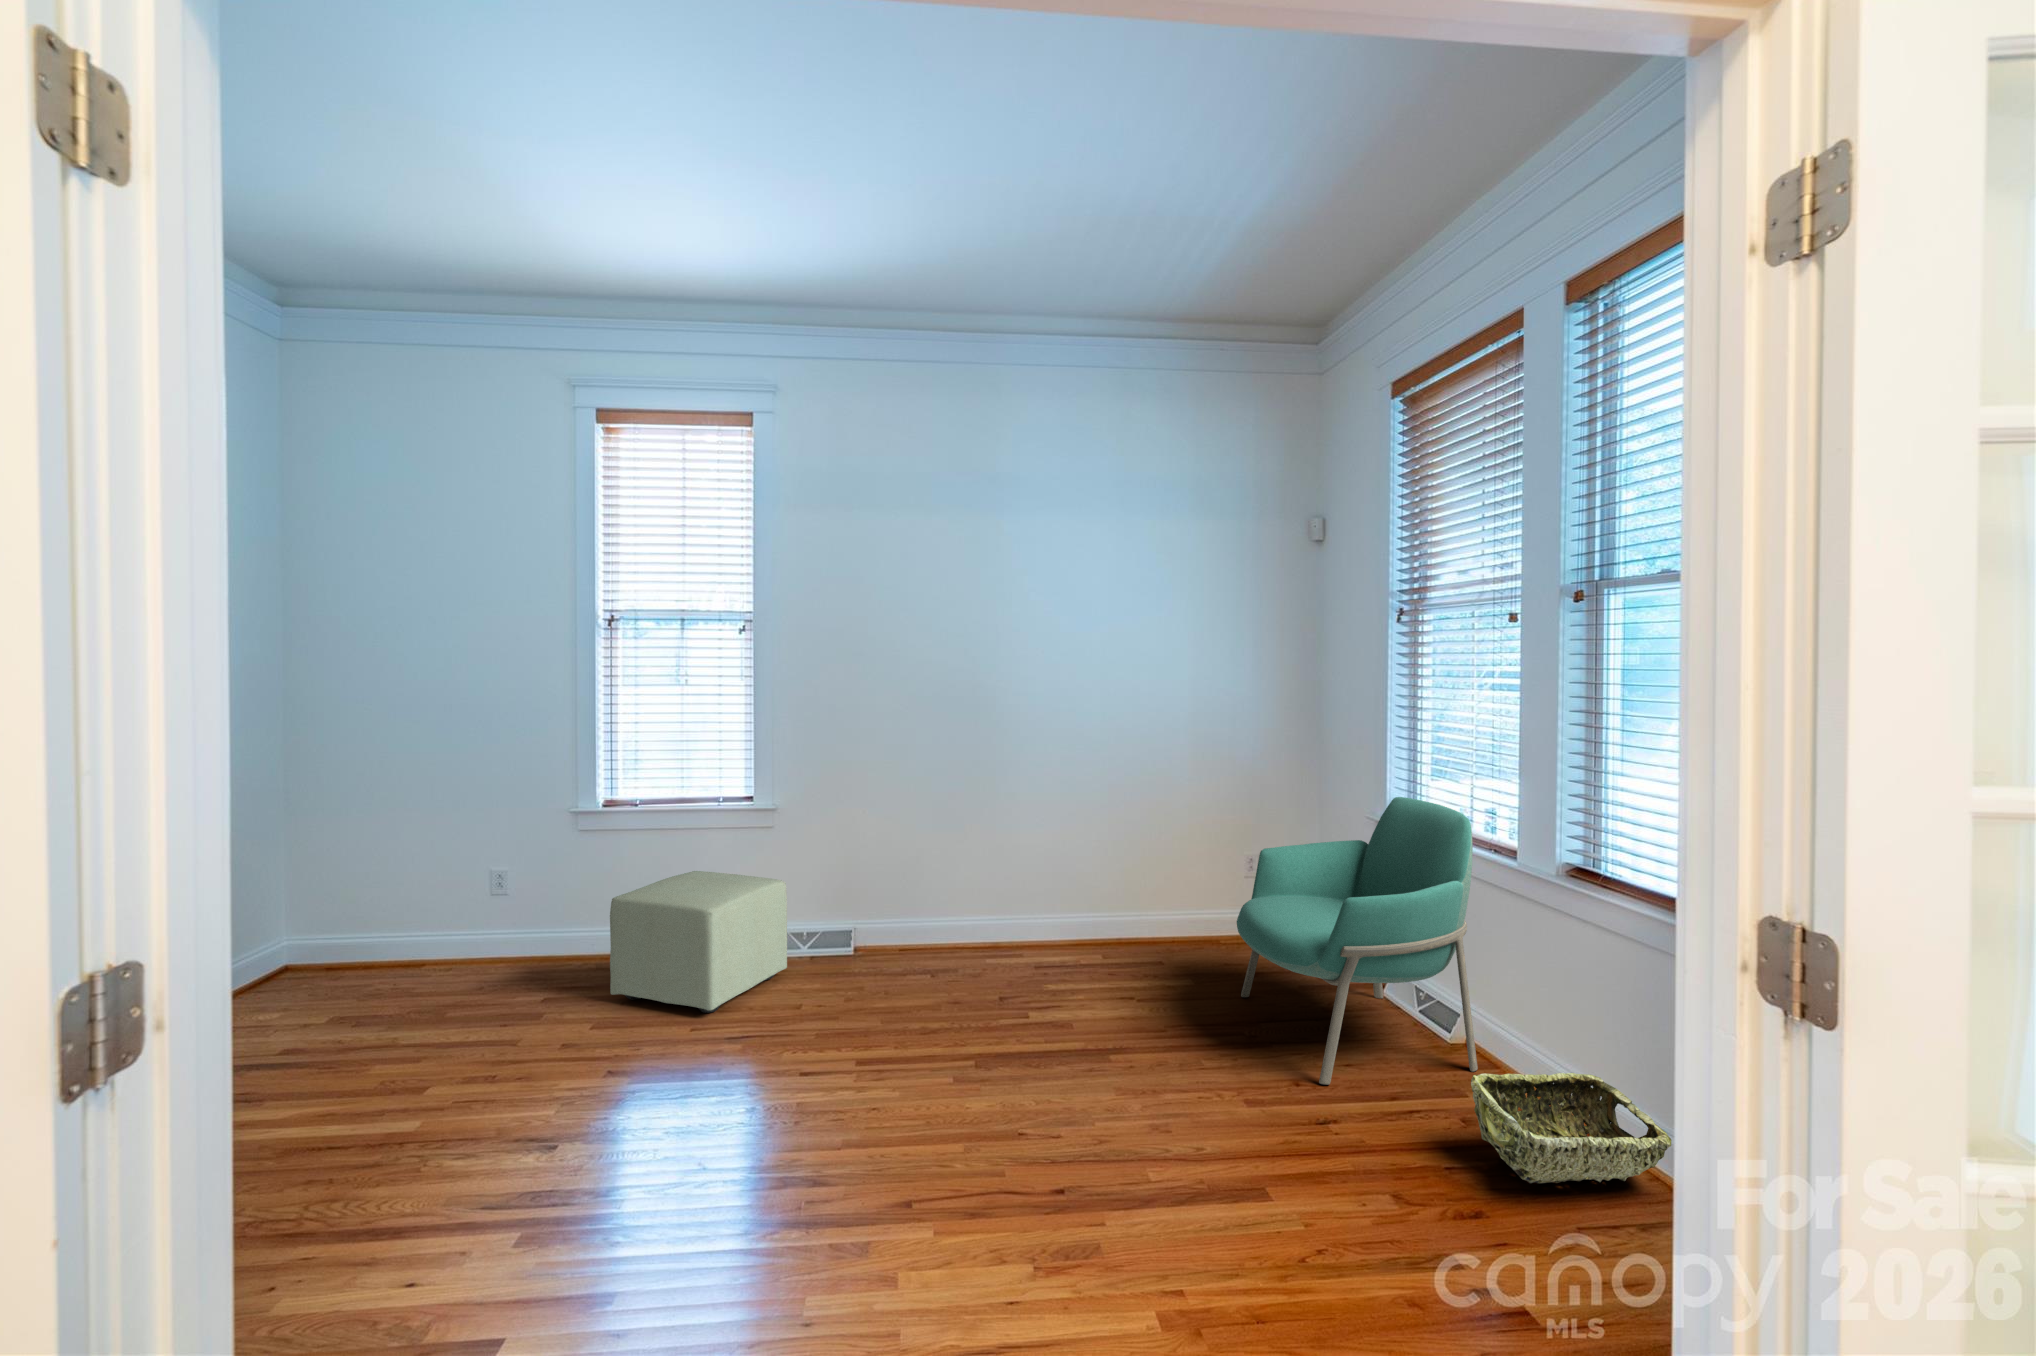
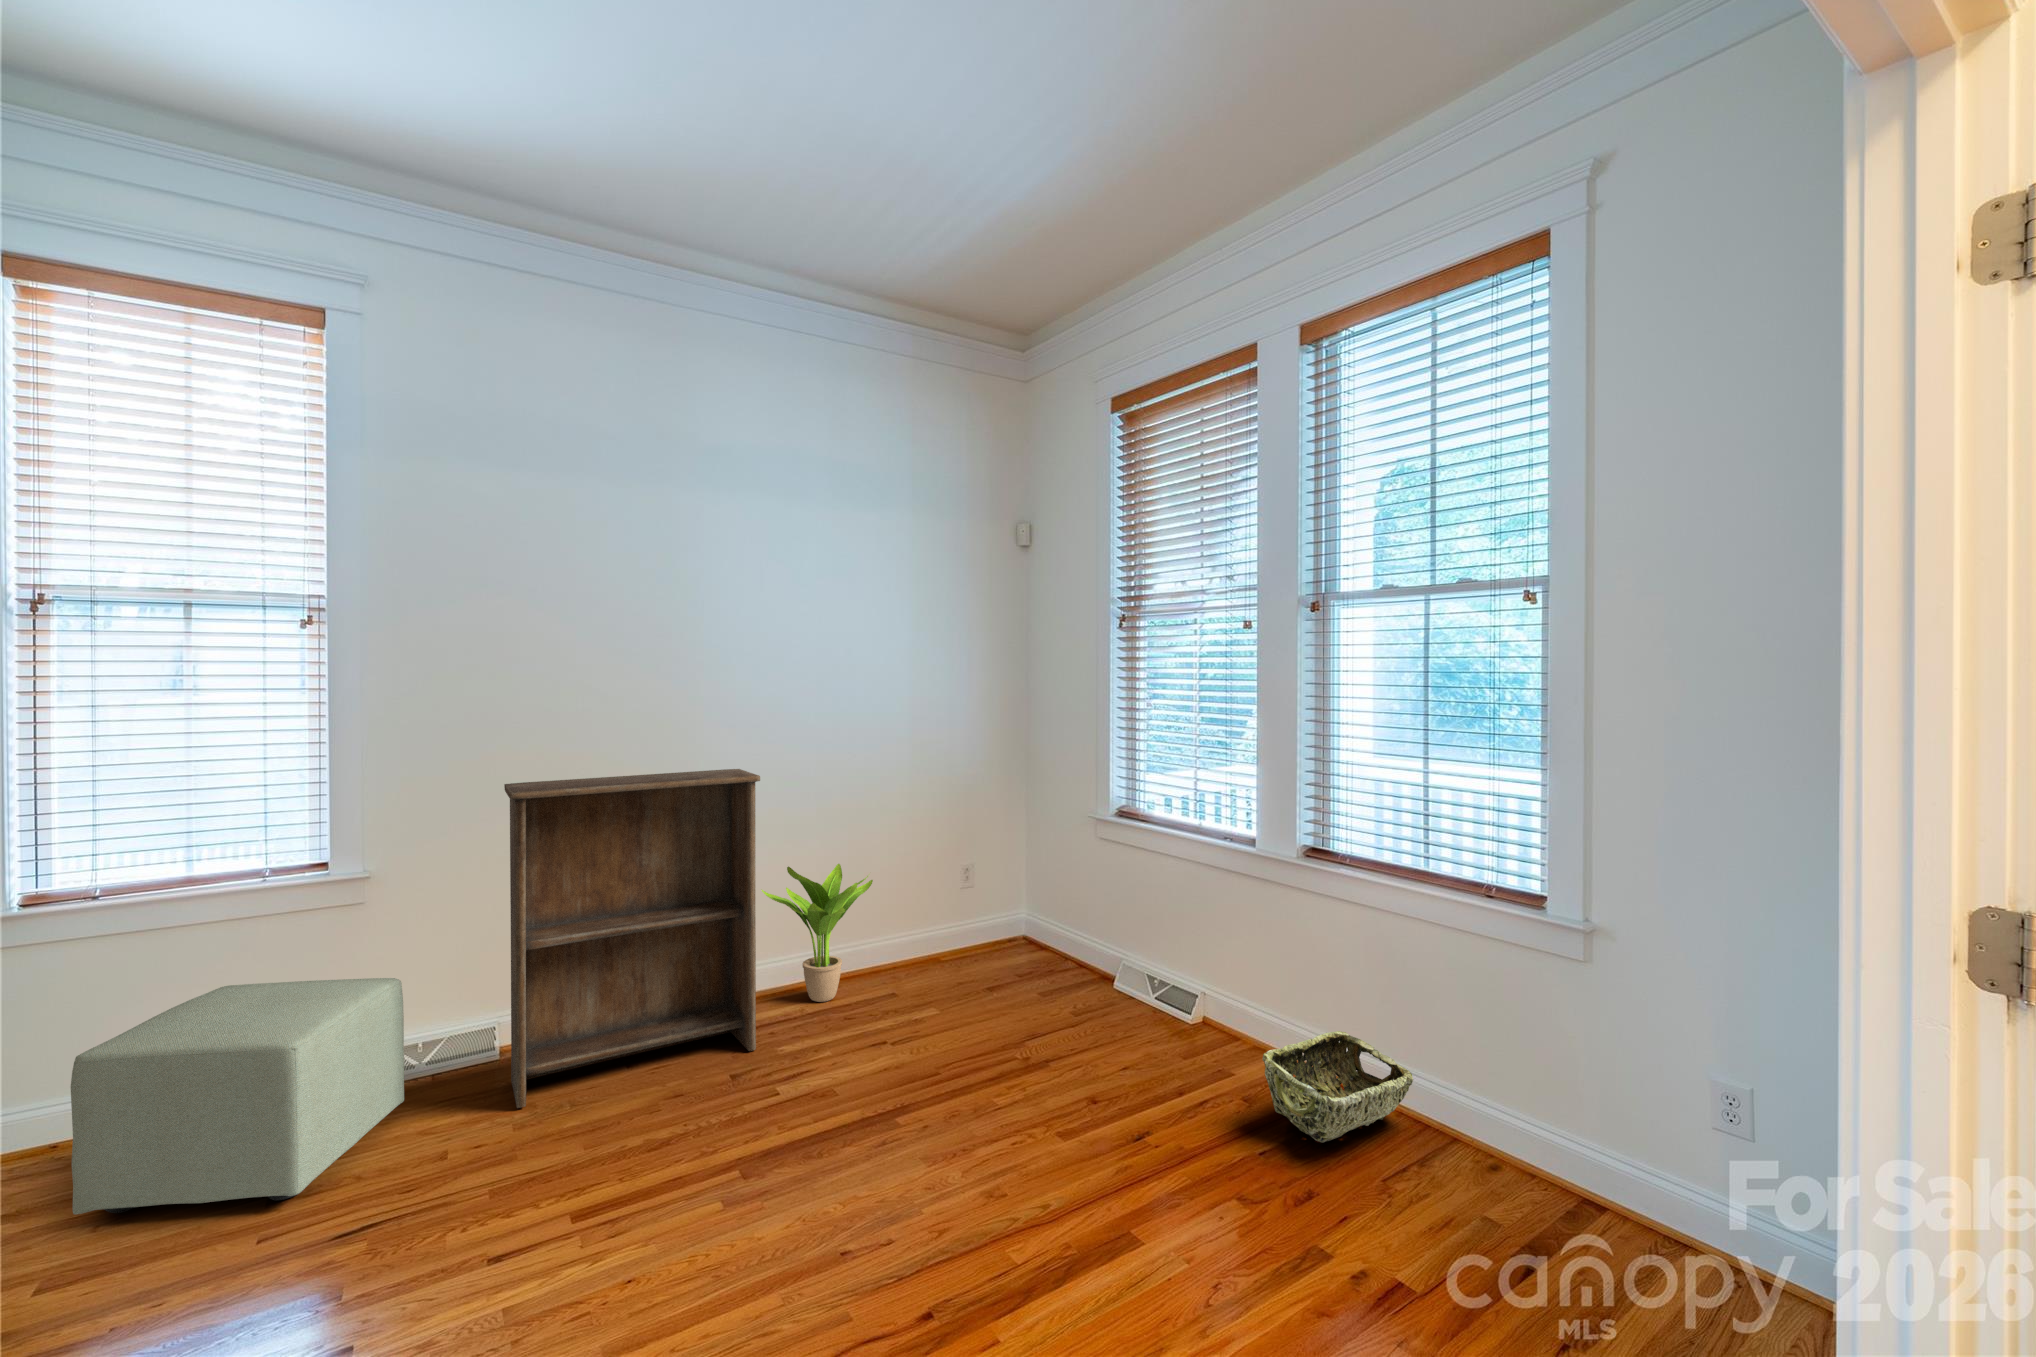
bookshelf: none [847,747,1031,988] -> present [504,769,760,1108]
armchair: present [1237,797,1478,1085] -> none [994,796,1227,1094]
potted plant: none [1049,833,1149,956] -> present [762,864,873,1002]

